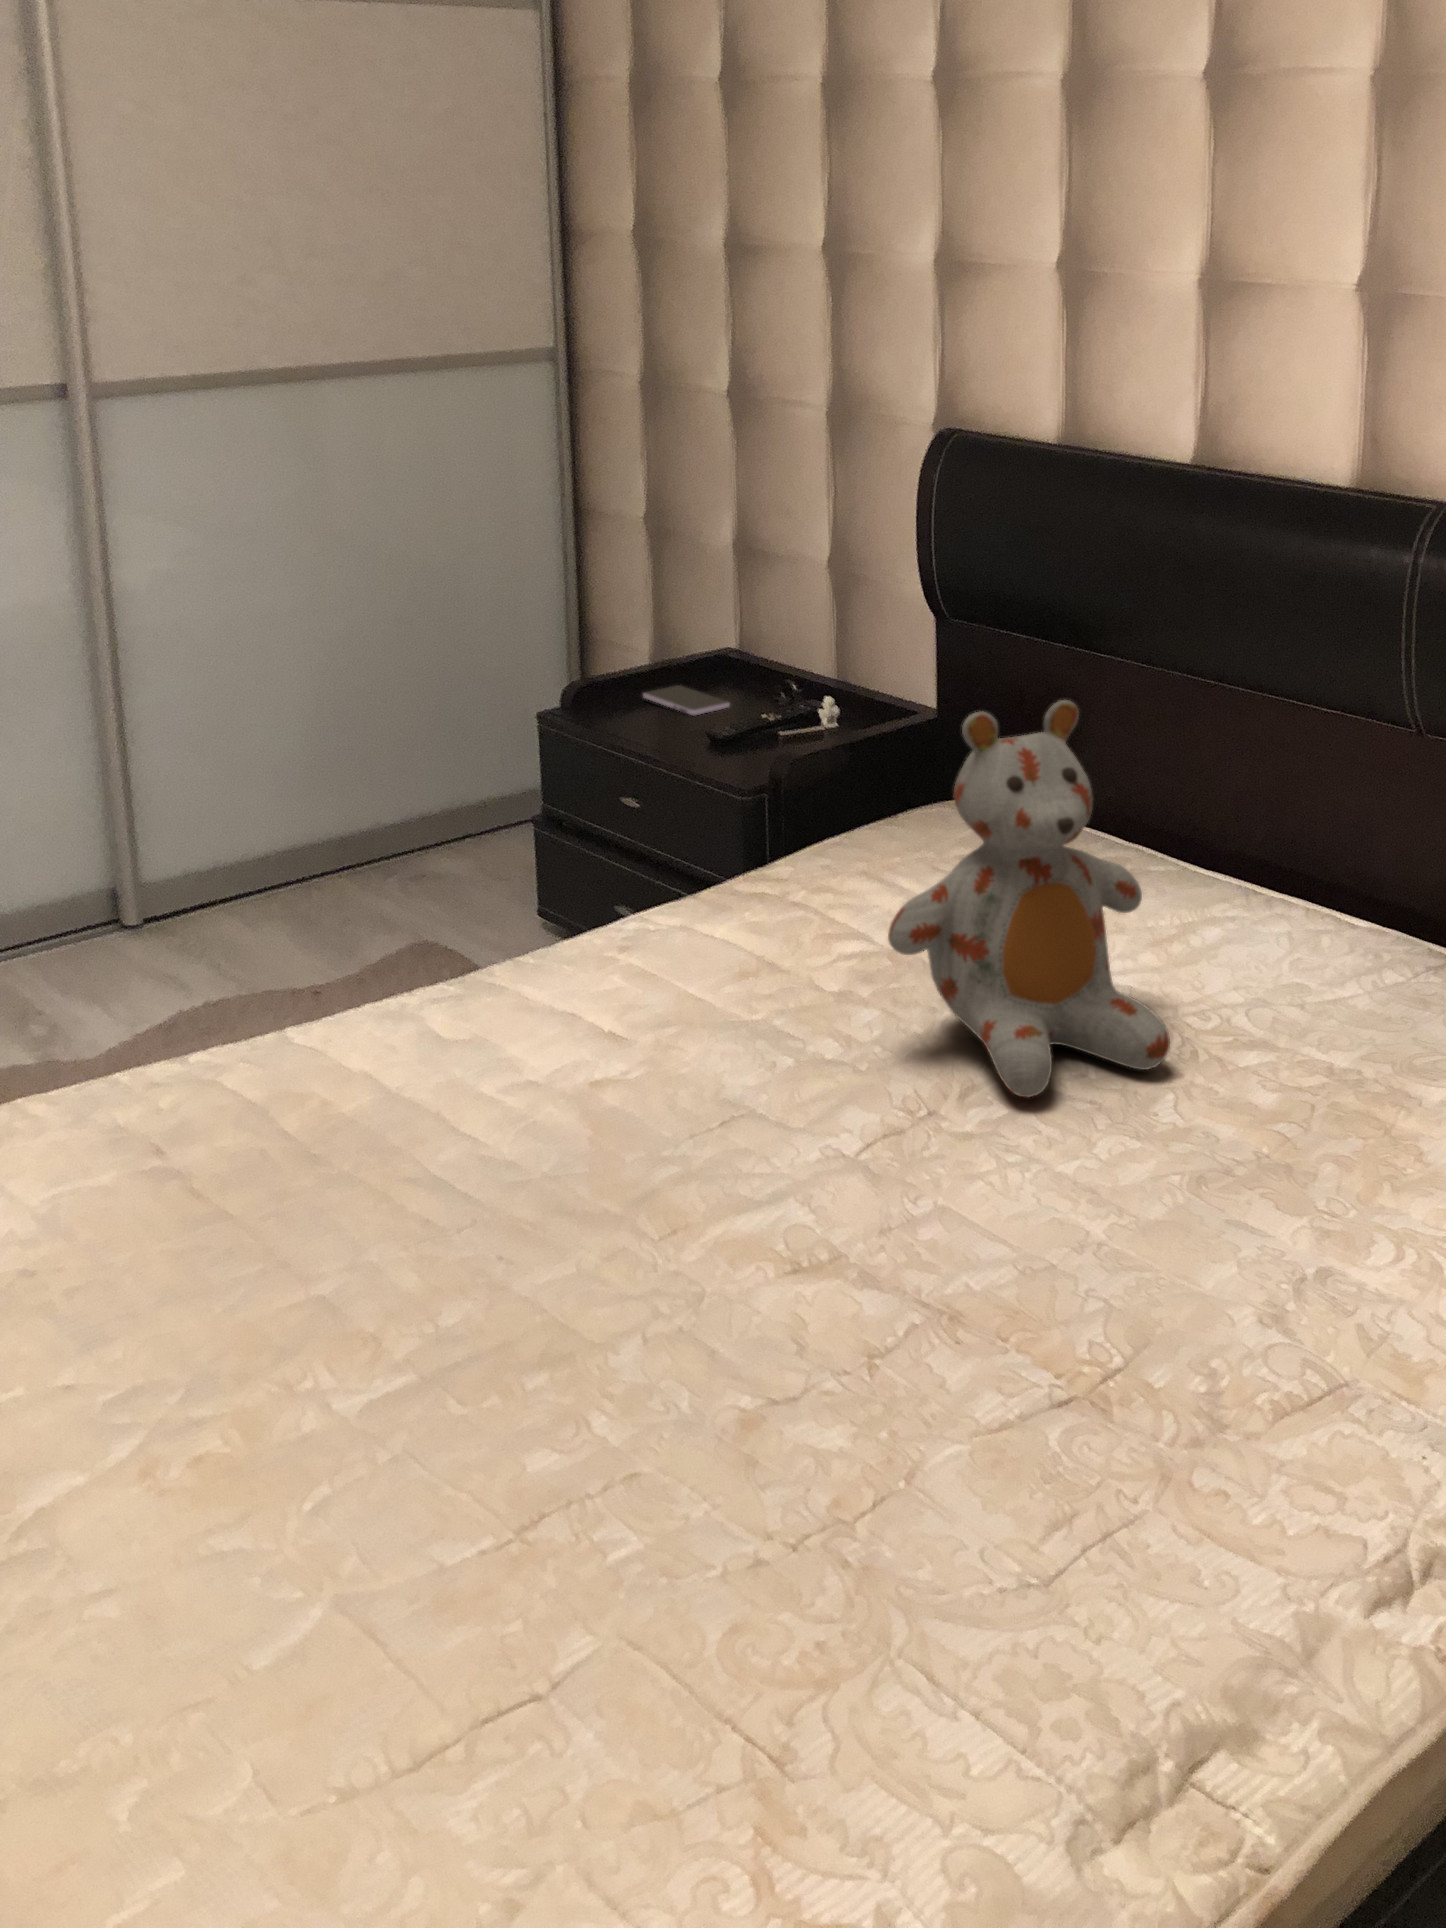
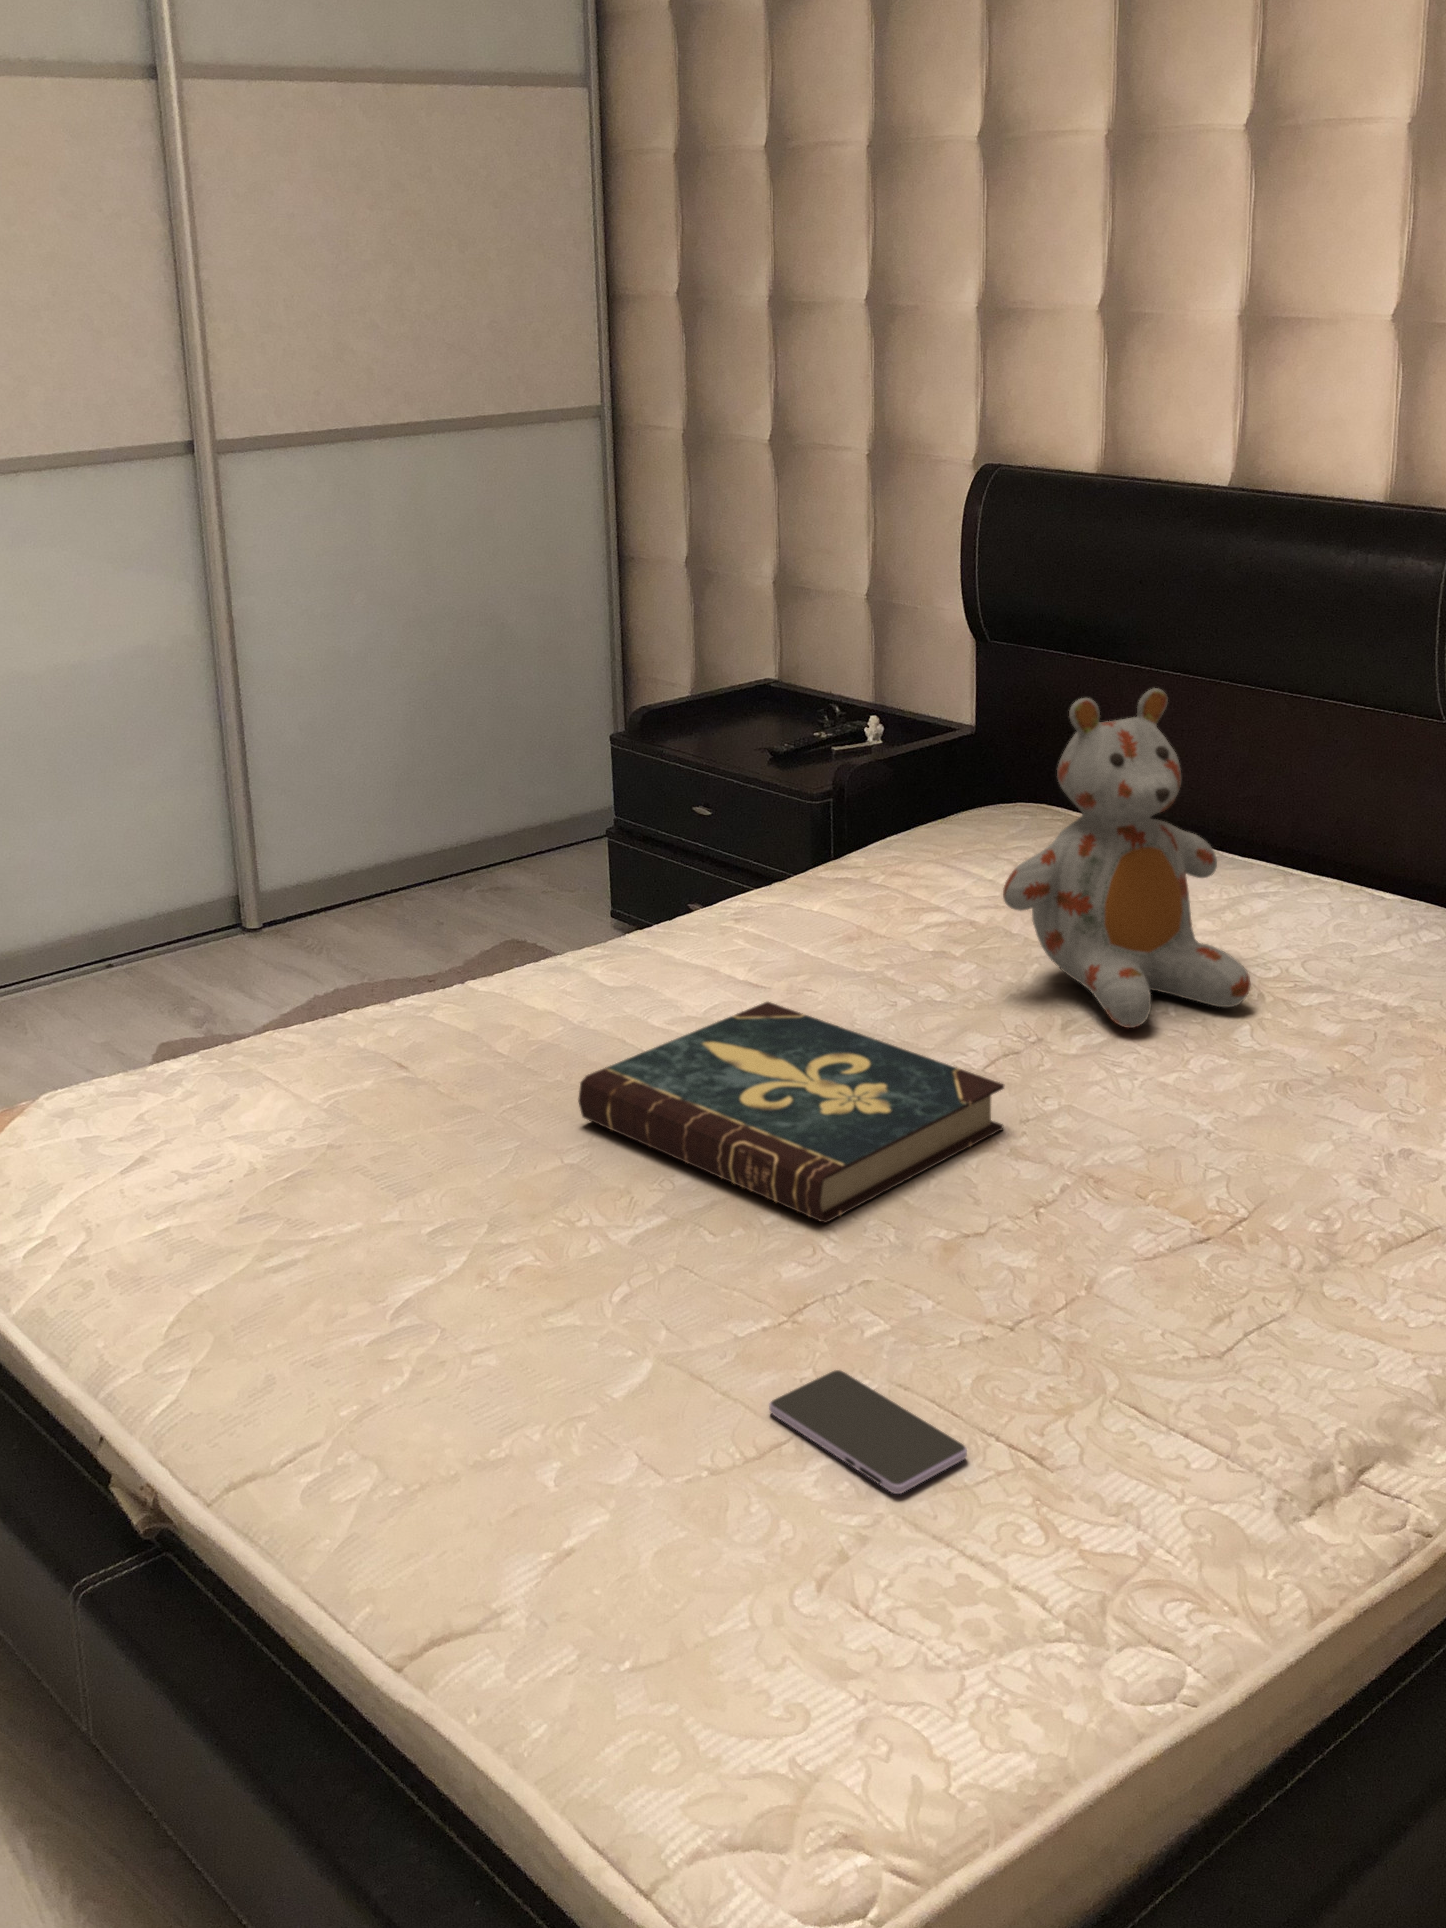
smartphone: present [643,685,730,715] -> present [769,1370,967,1494]
book: none [341,1067,850,1379] -> present [578,1002,1004,1223]

